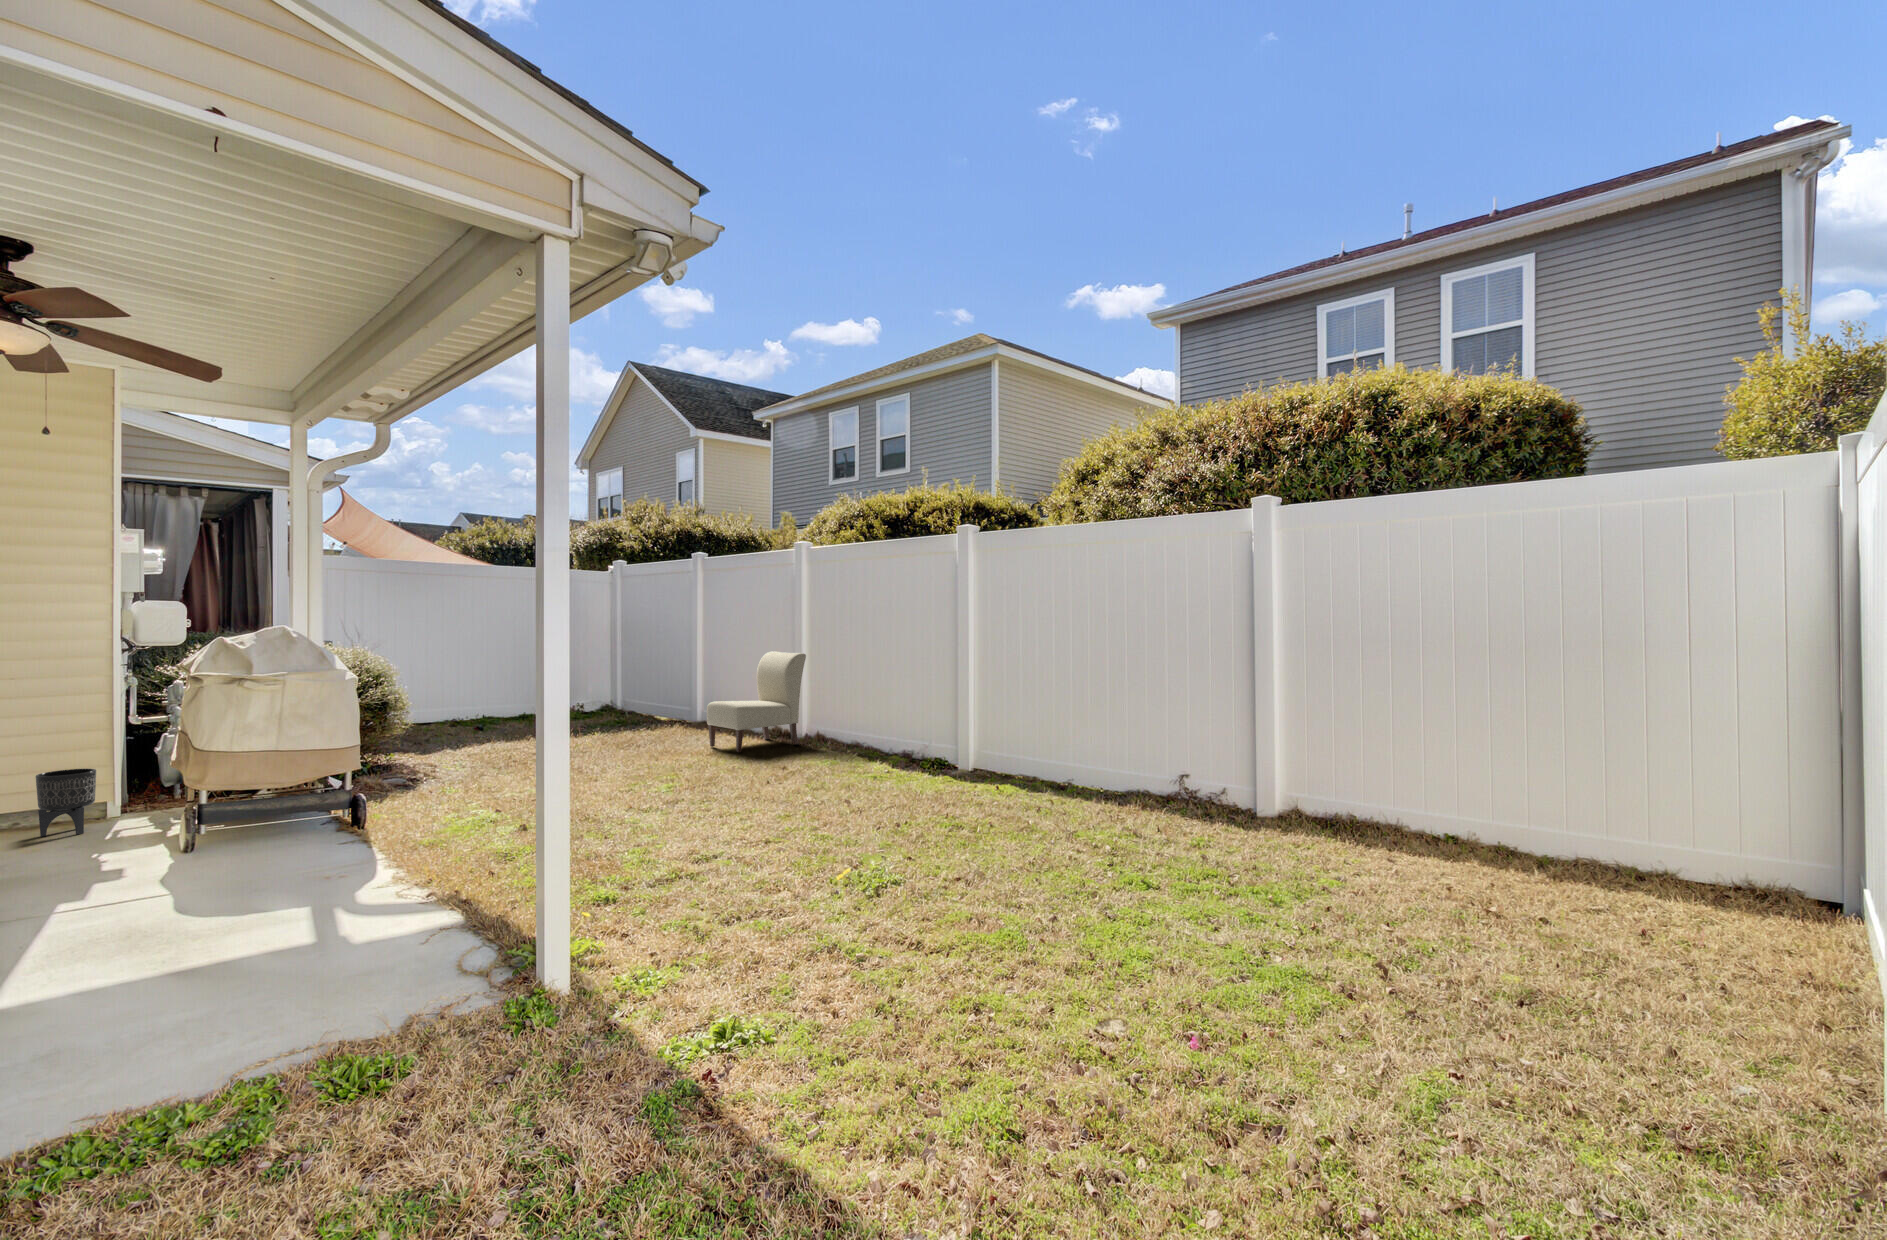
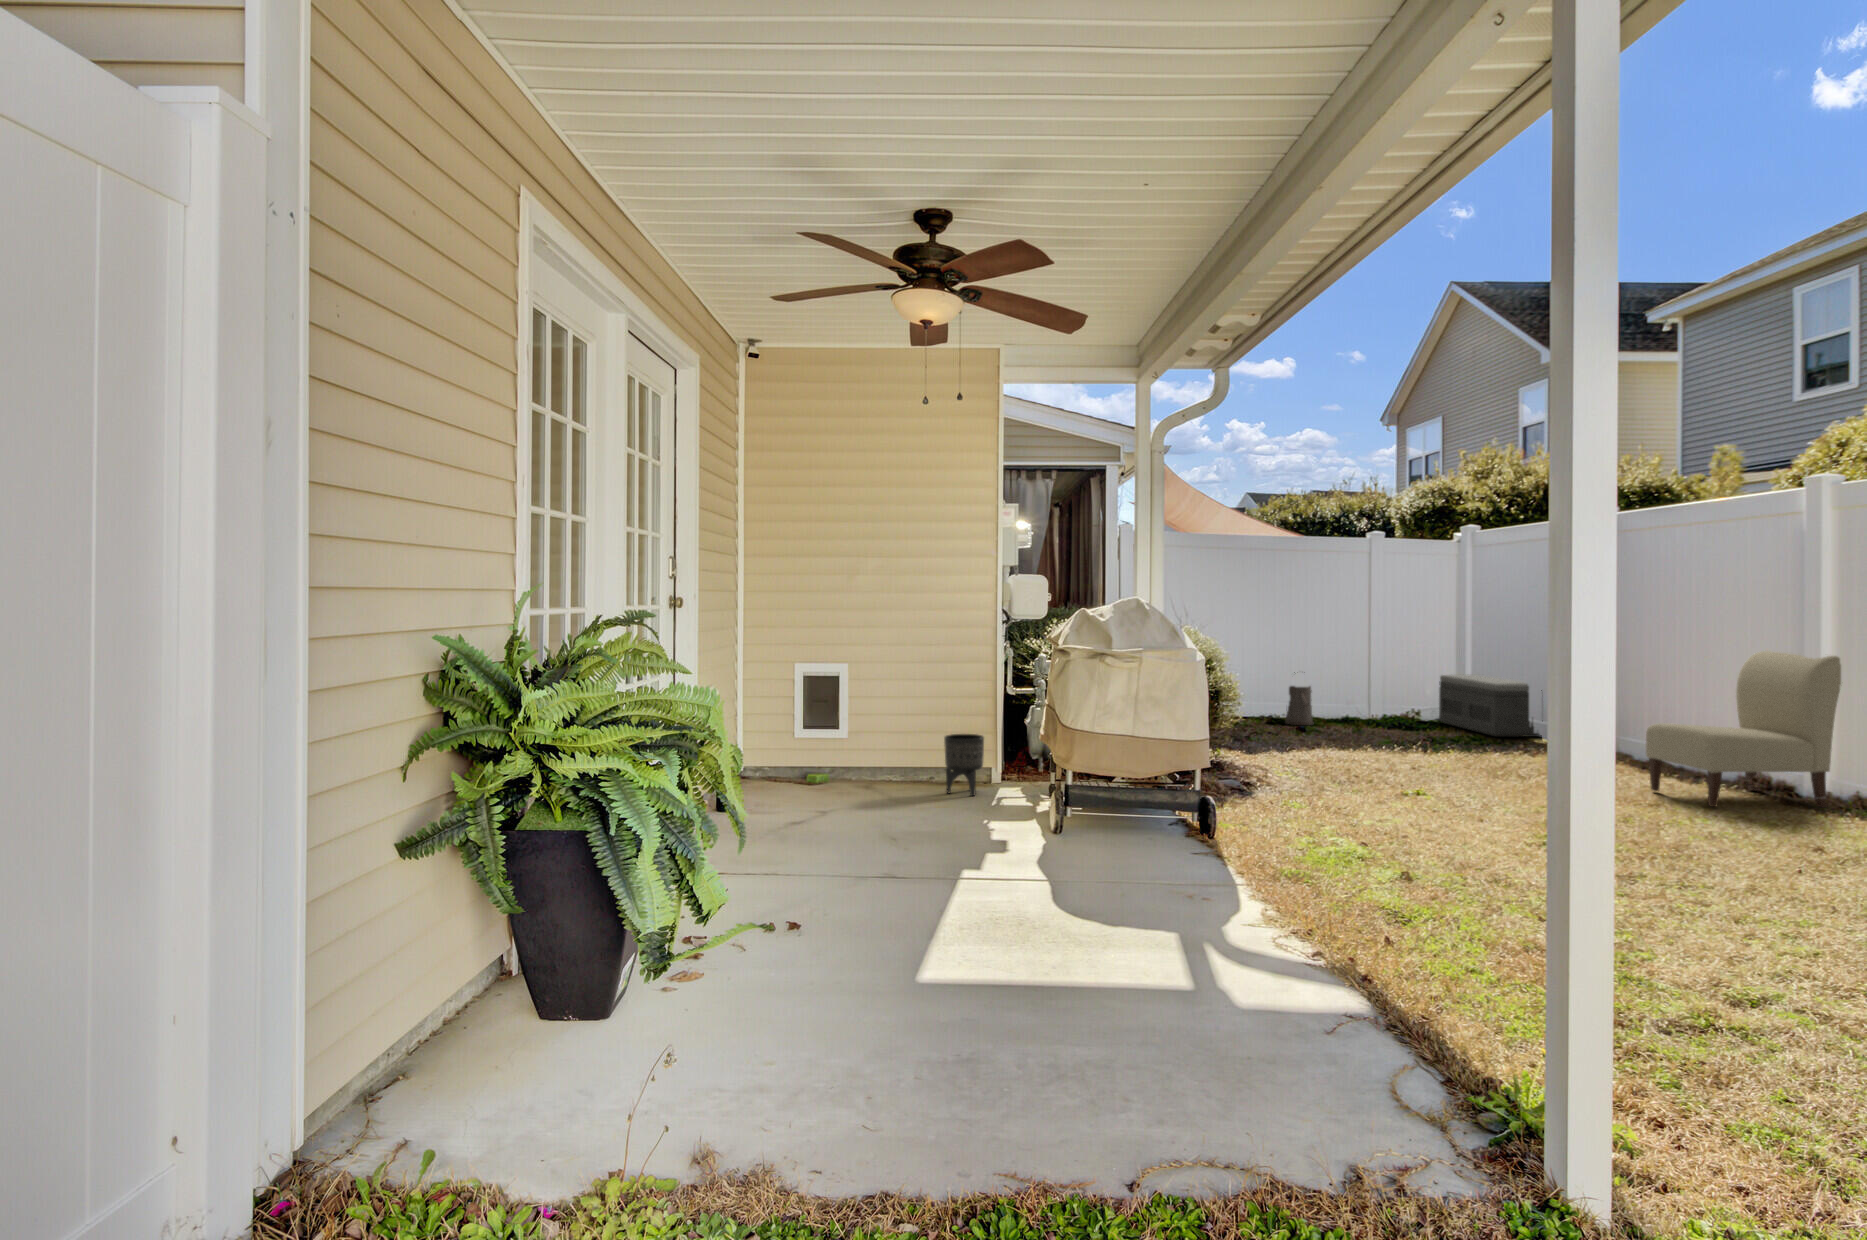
storage bench: none [594,675,663,721] -> present [1439,675,1542,737]
watering can: none [465,680,491,726] -> present [1285,672,1313,725]

